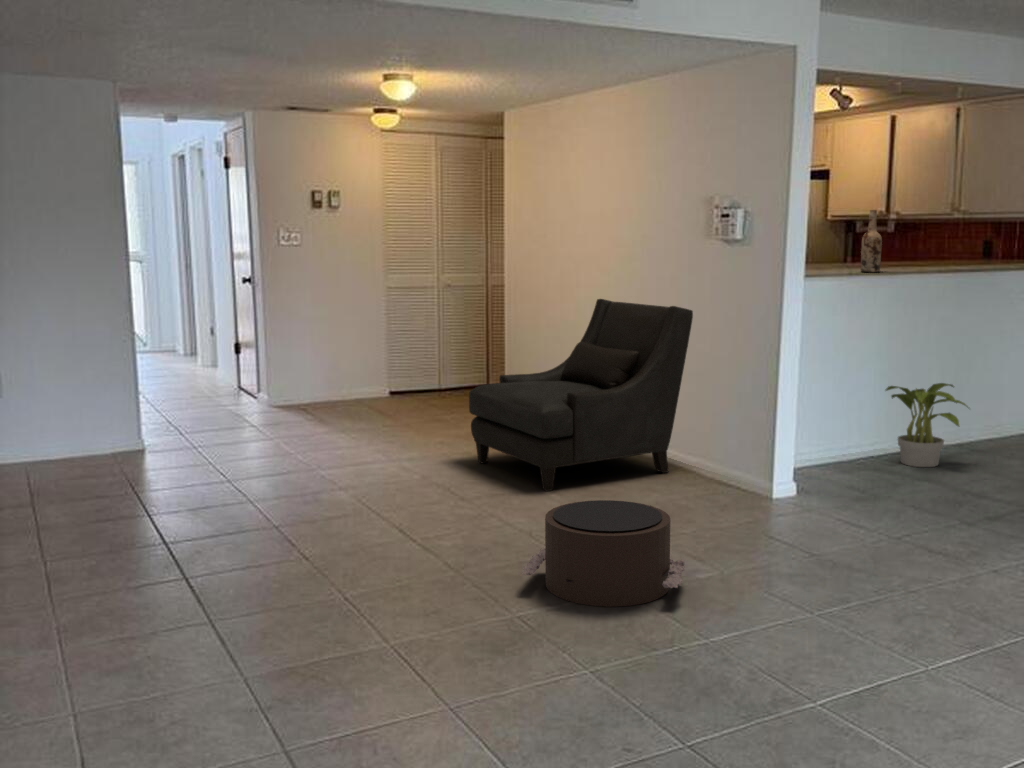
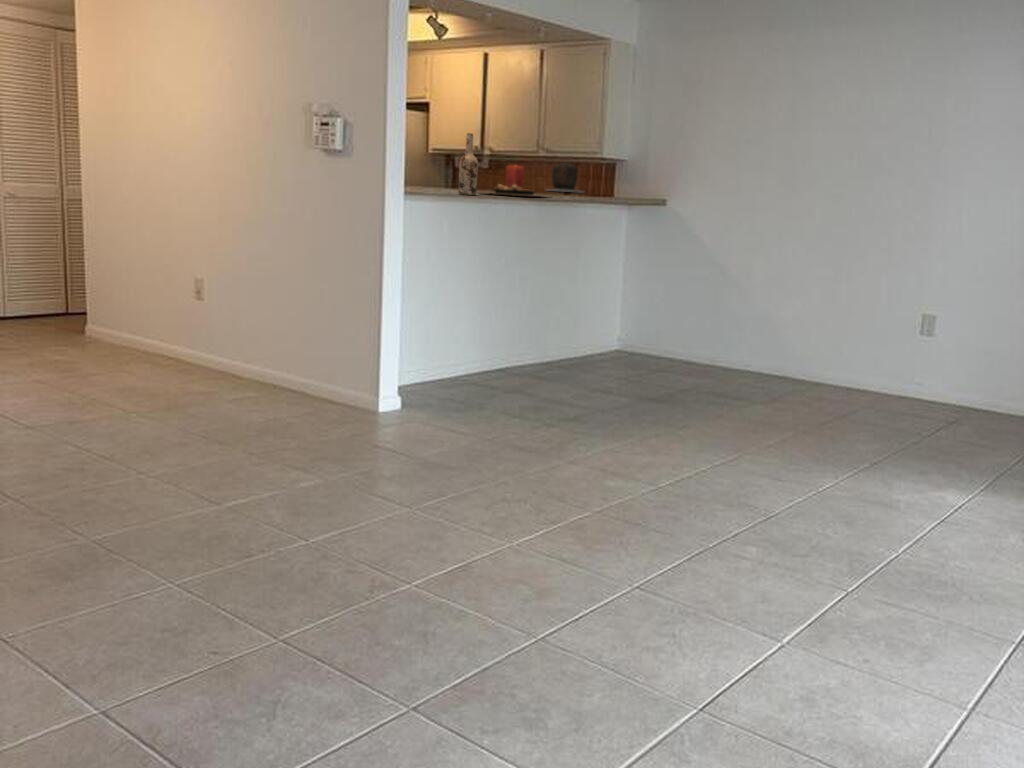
vase: none [960,207,1007,256] -> present [546,163,583,193]
candle: none [881,237,967,270] -> present [478,165,535,196]
armchair: present [469,299,693,491] -> none [34,211,292,419]
potted plant: present [886,383,968,467] -> none [481,305,556,384]
pouf: present [522,500,684,607] -> none [91,419,283,534]

